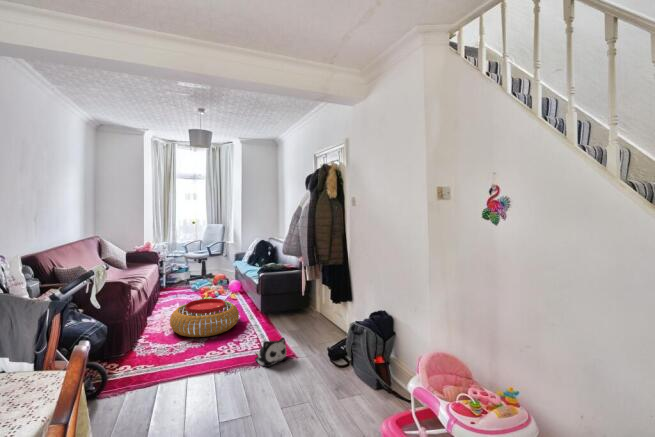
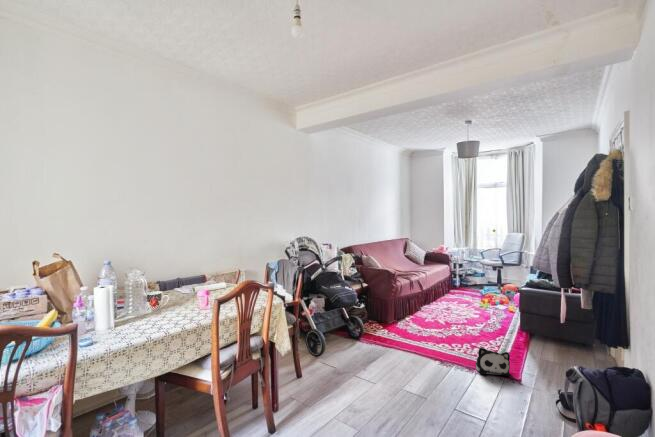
pouf: present [170,299,239,337] -> none [428,300,493,334]

